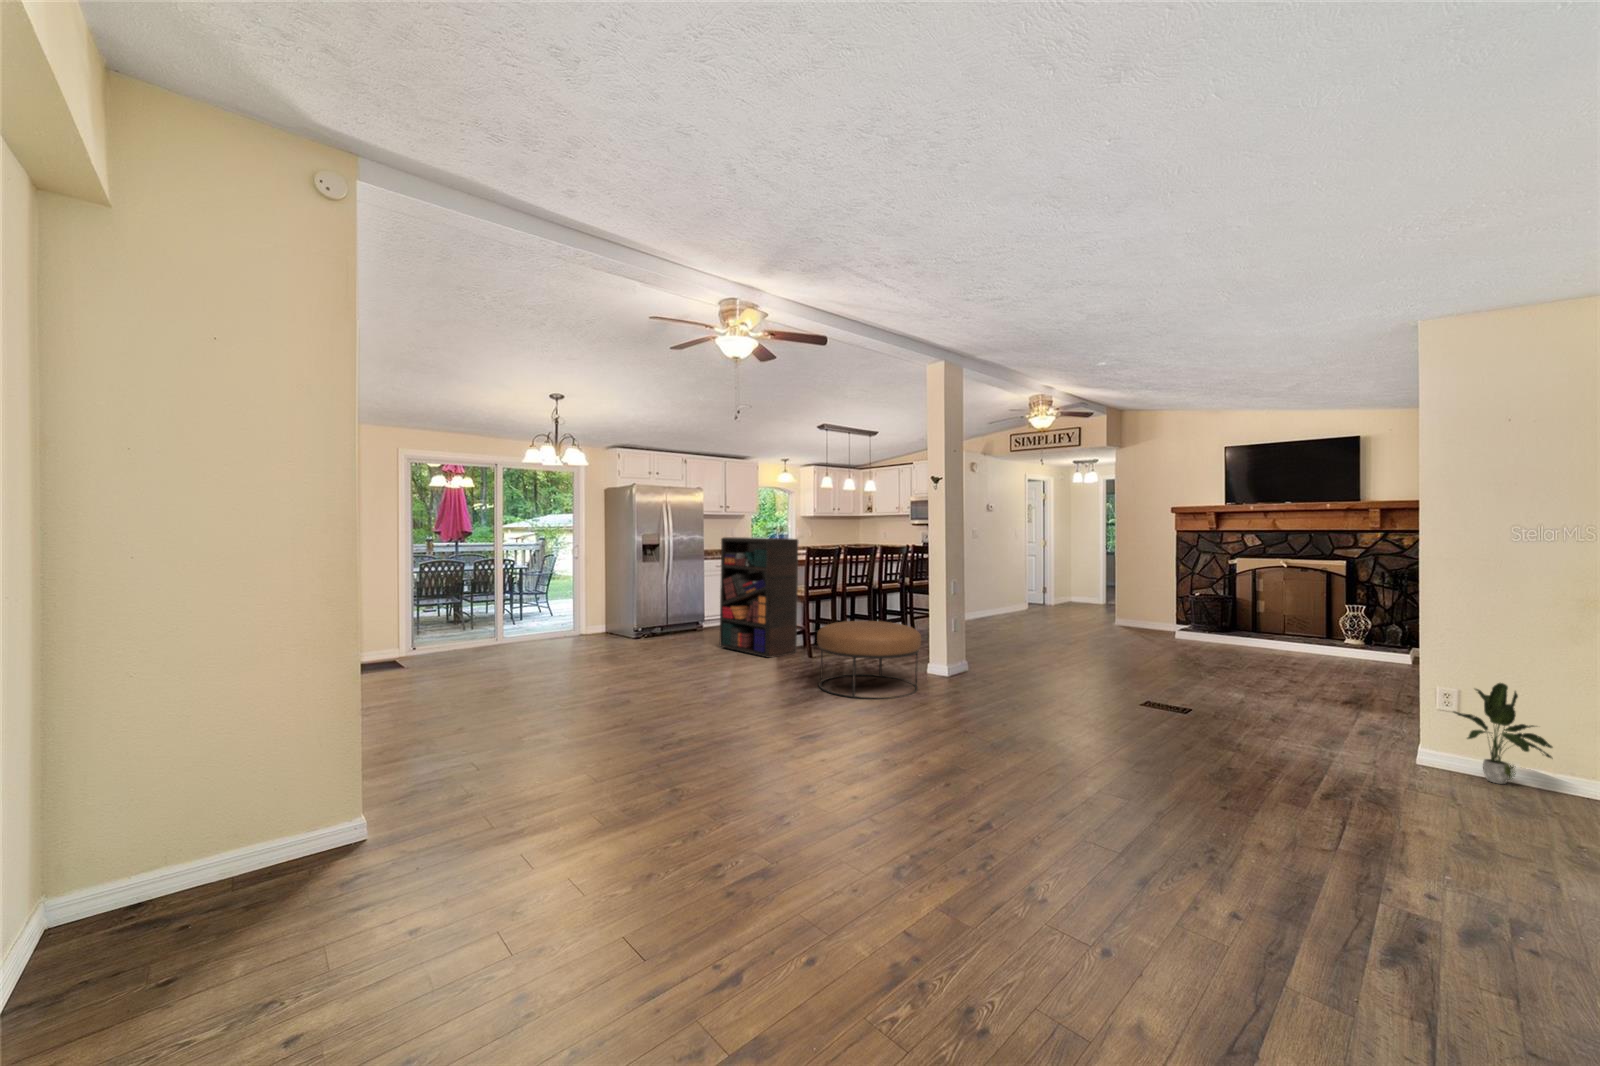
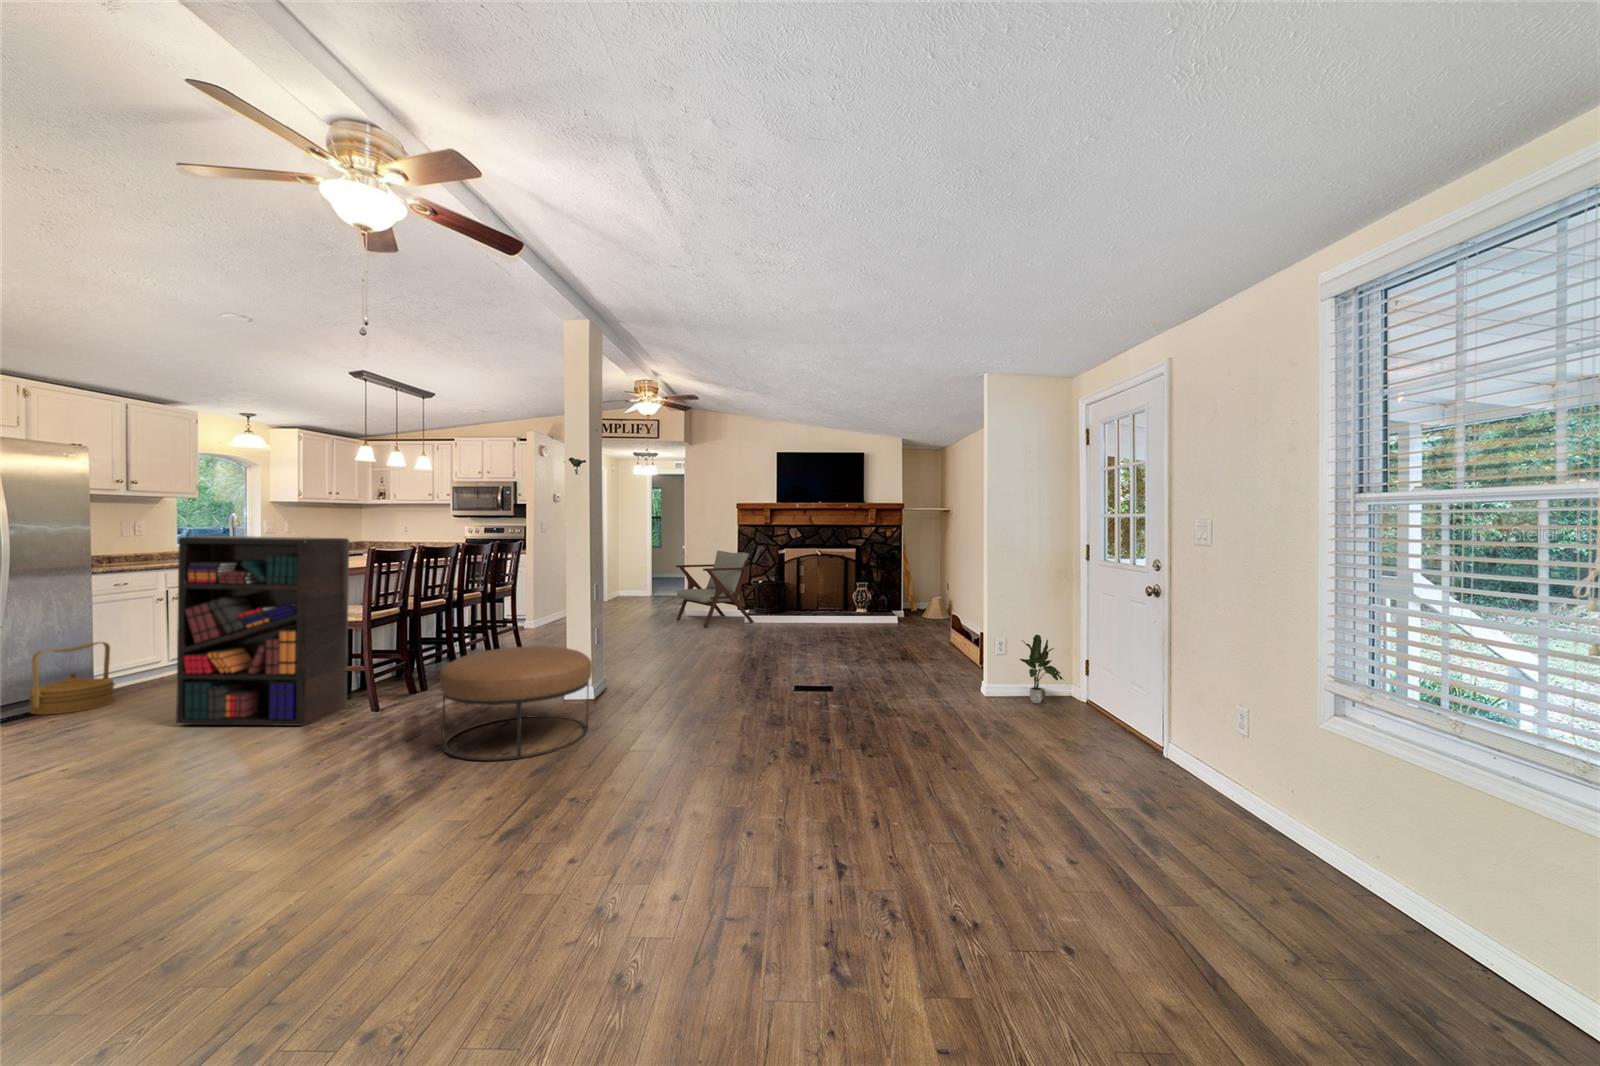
lounge chair: none [1098,559,1187,641] -> present [676,551,754,627]
woven basket: none [677,598,709,635] -> present [29,642,115,715]

